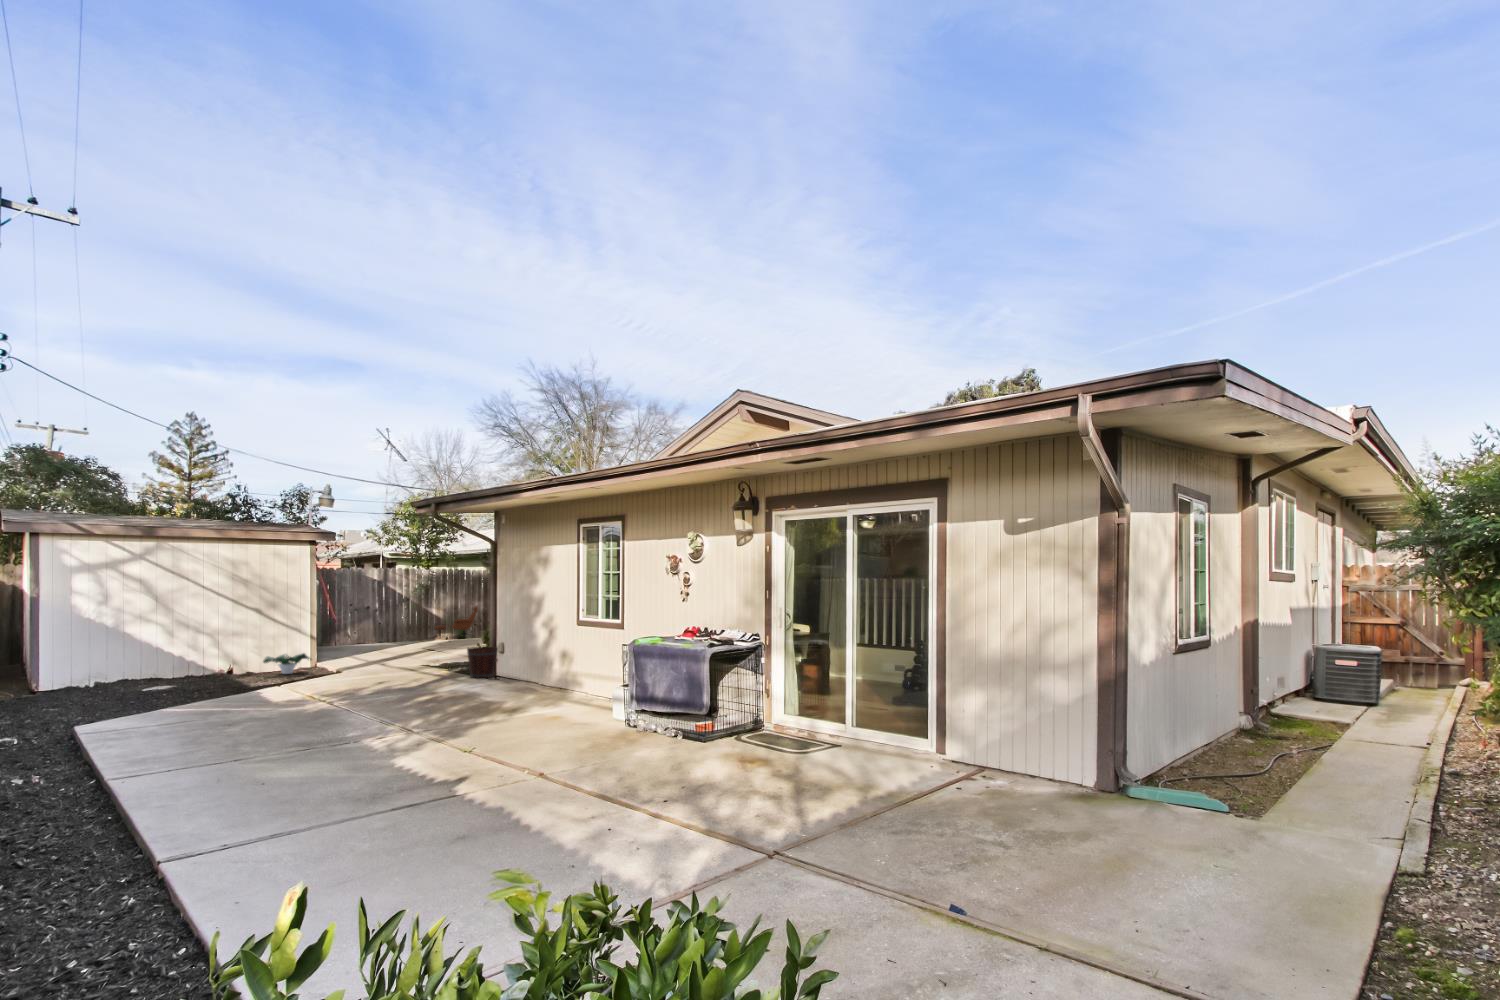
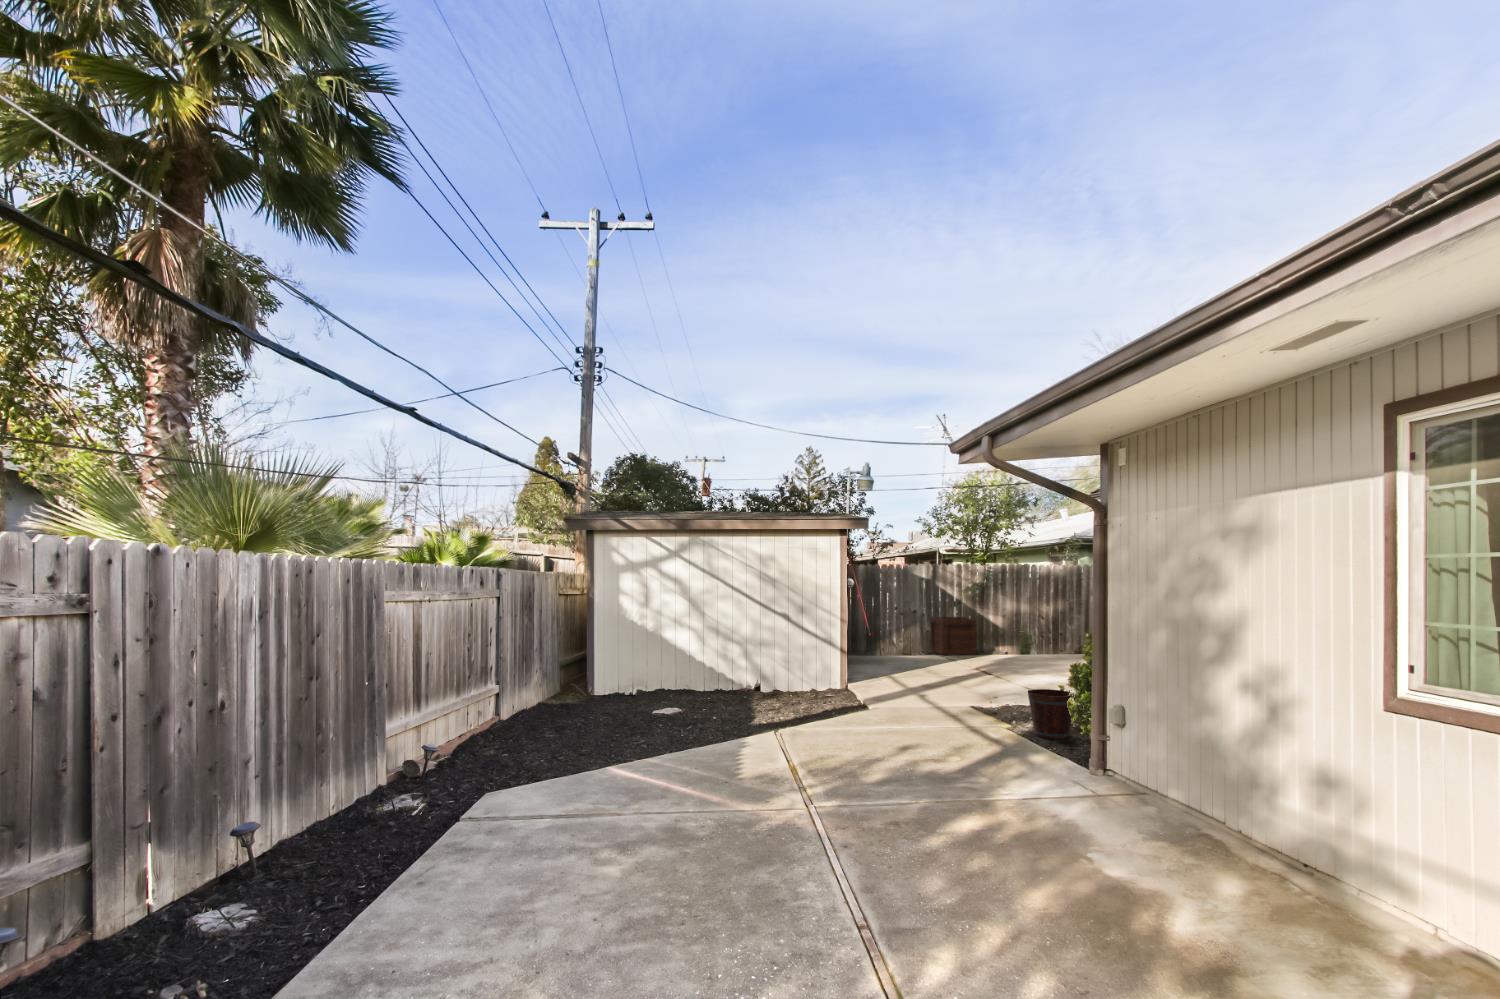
lounge chair: present [434,606,478,637] -> none [990,613,1047,654]
wooden crate: none [379,611,421,643] -> present [930,617,977,655]
potted plant: present [263,653,309,674] -> none [790,670,841,695]

